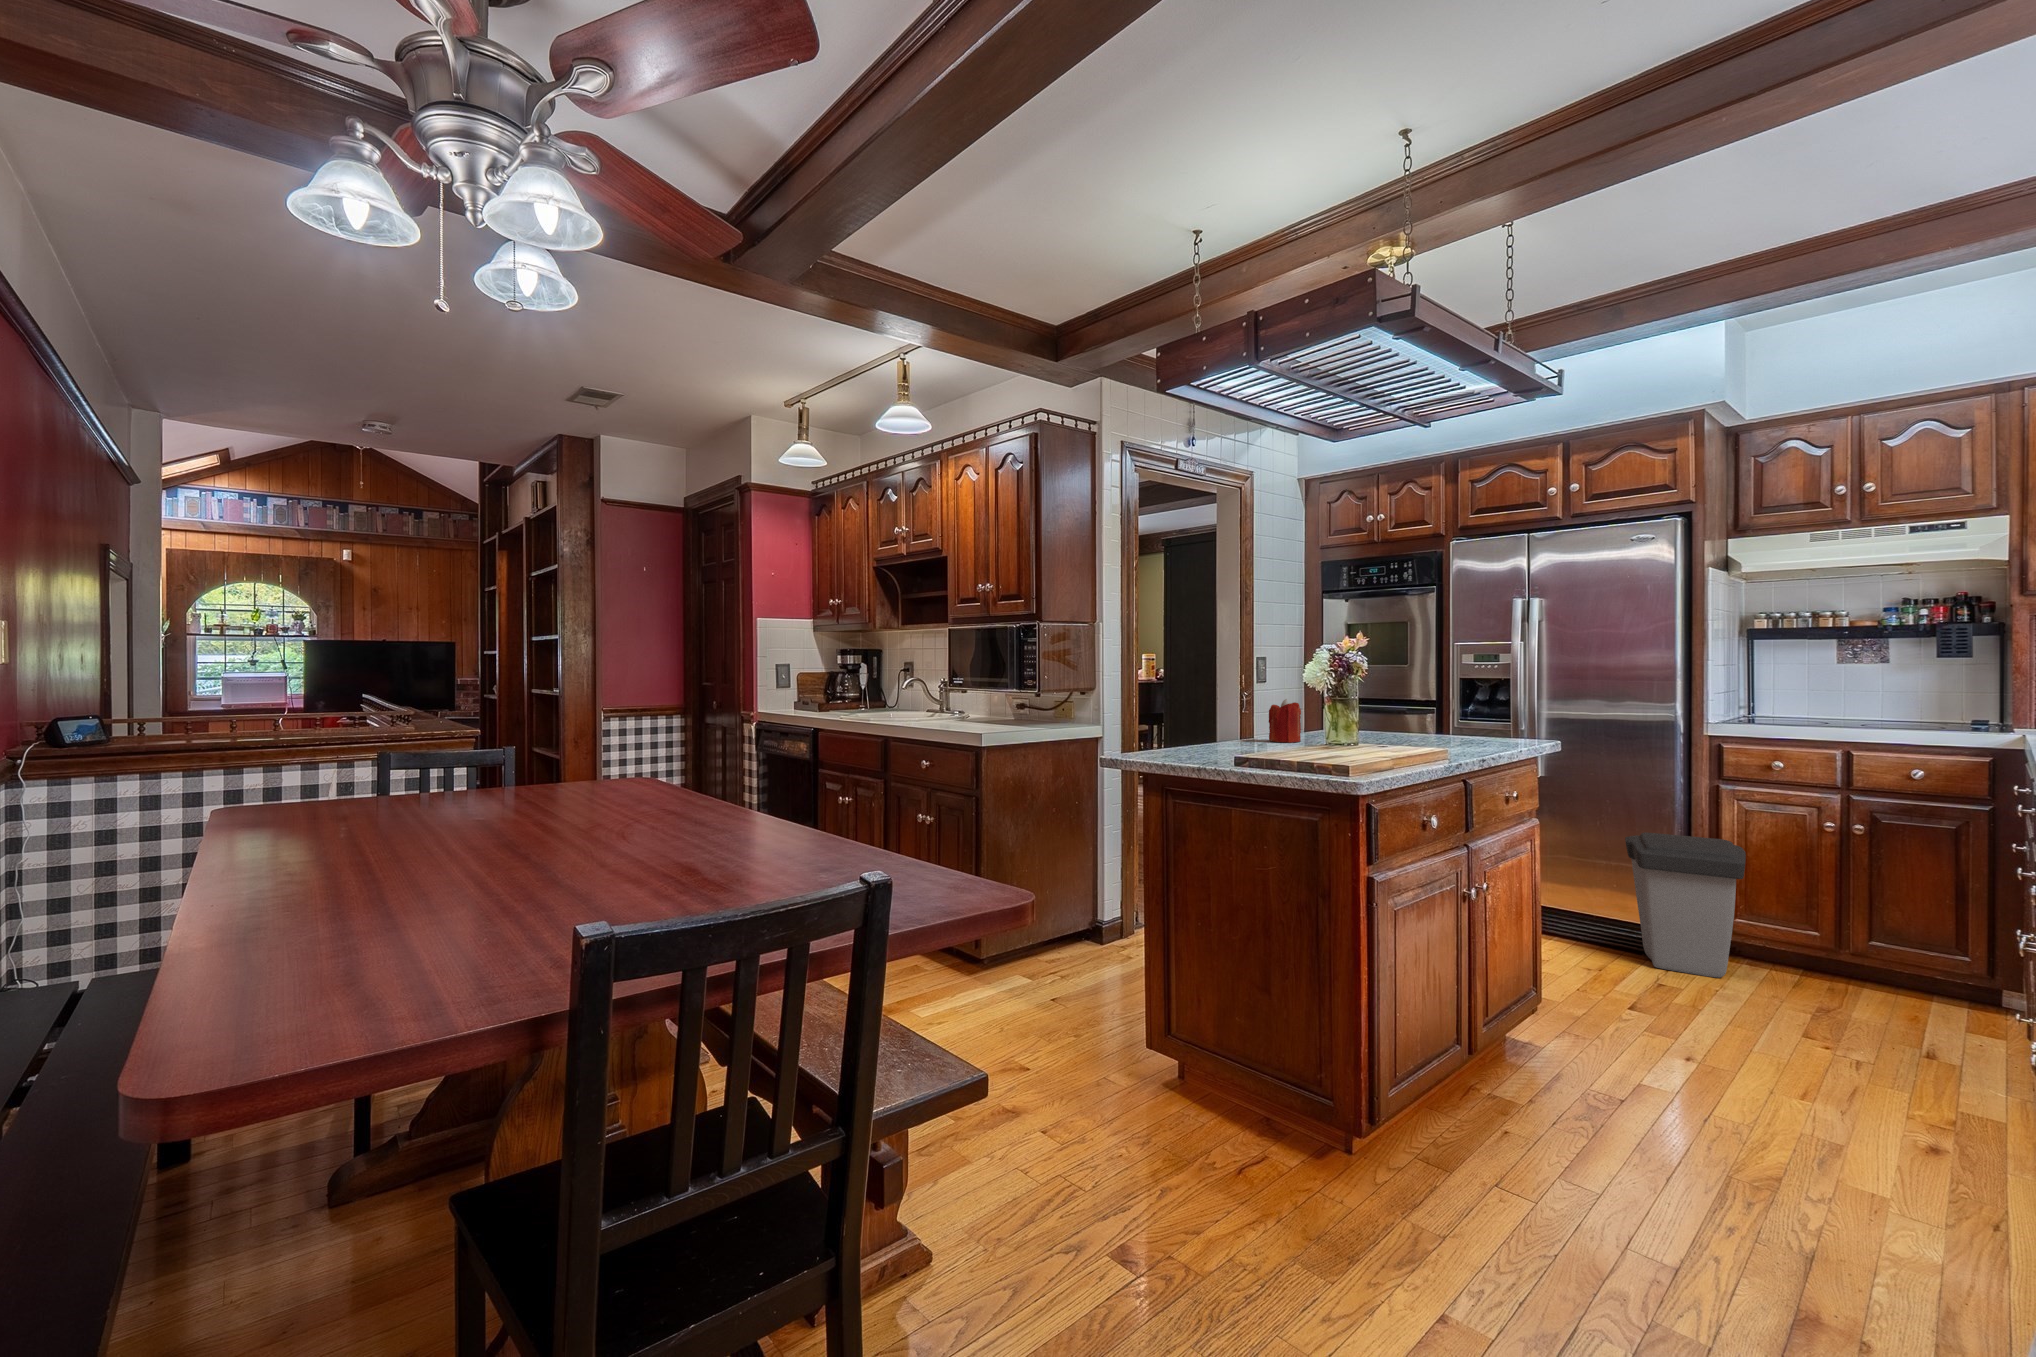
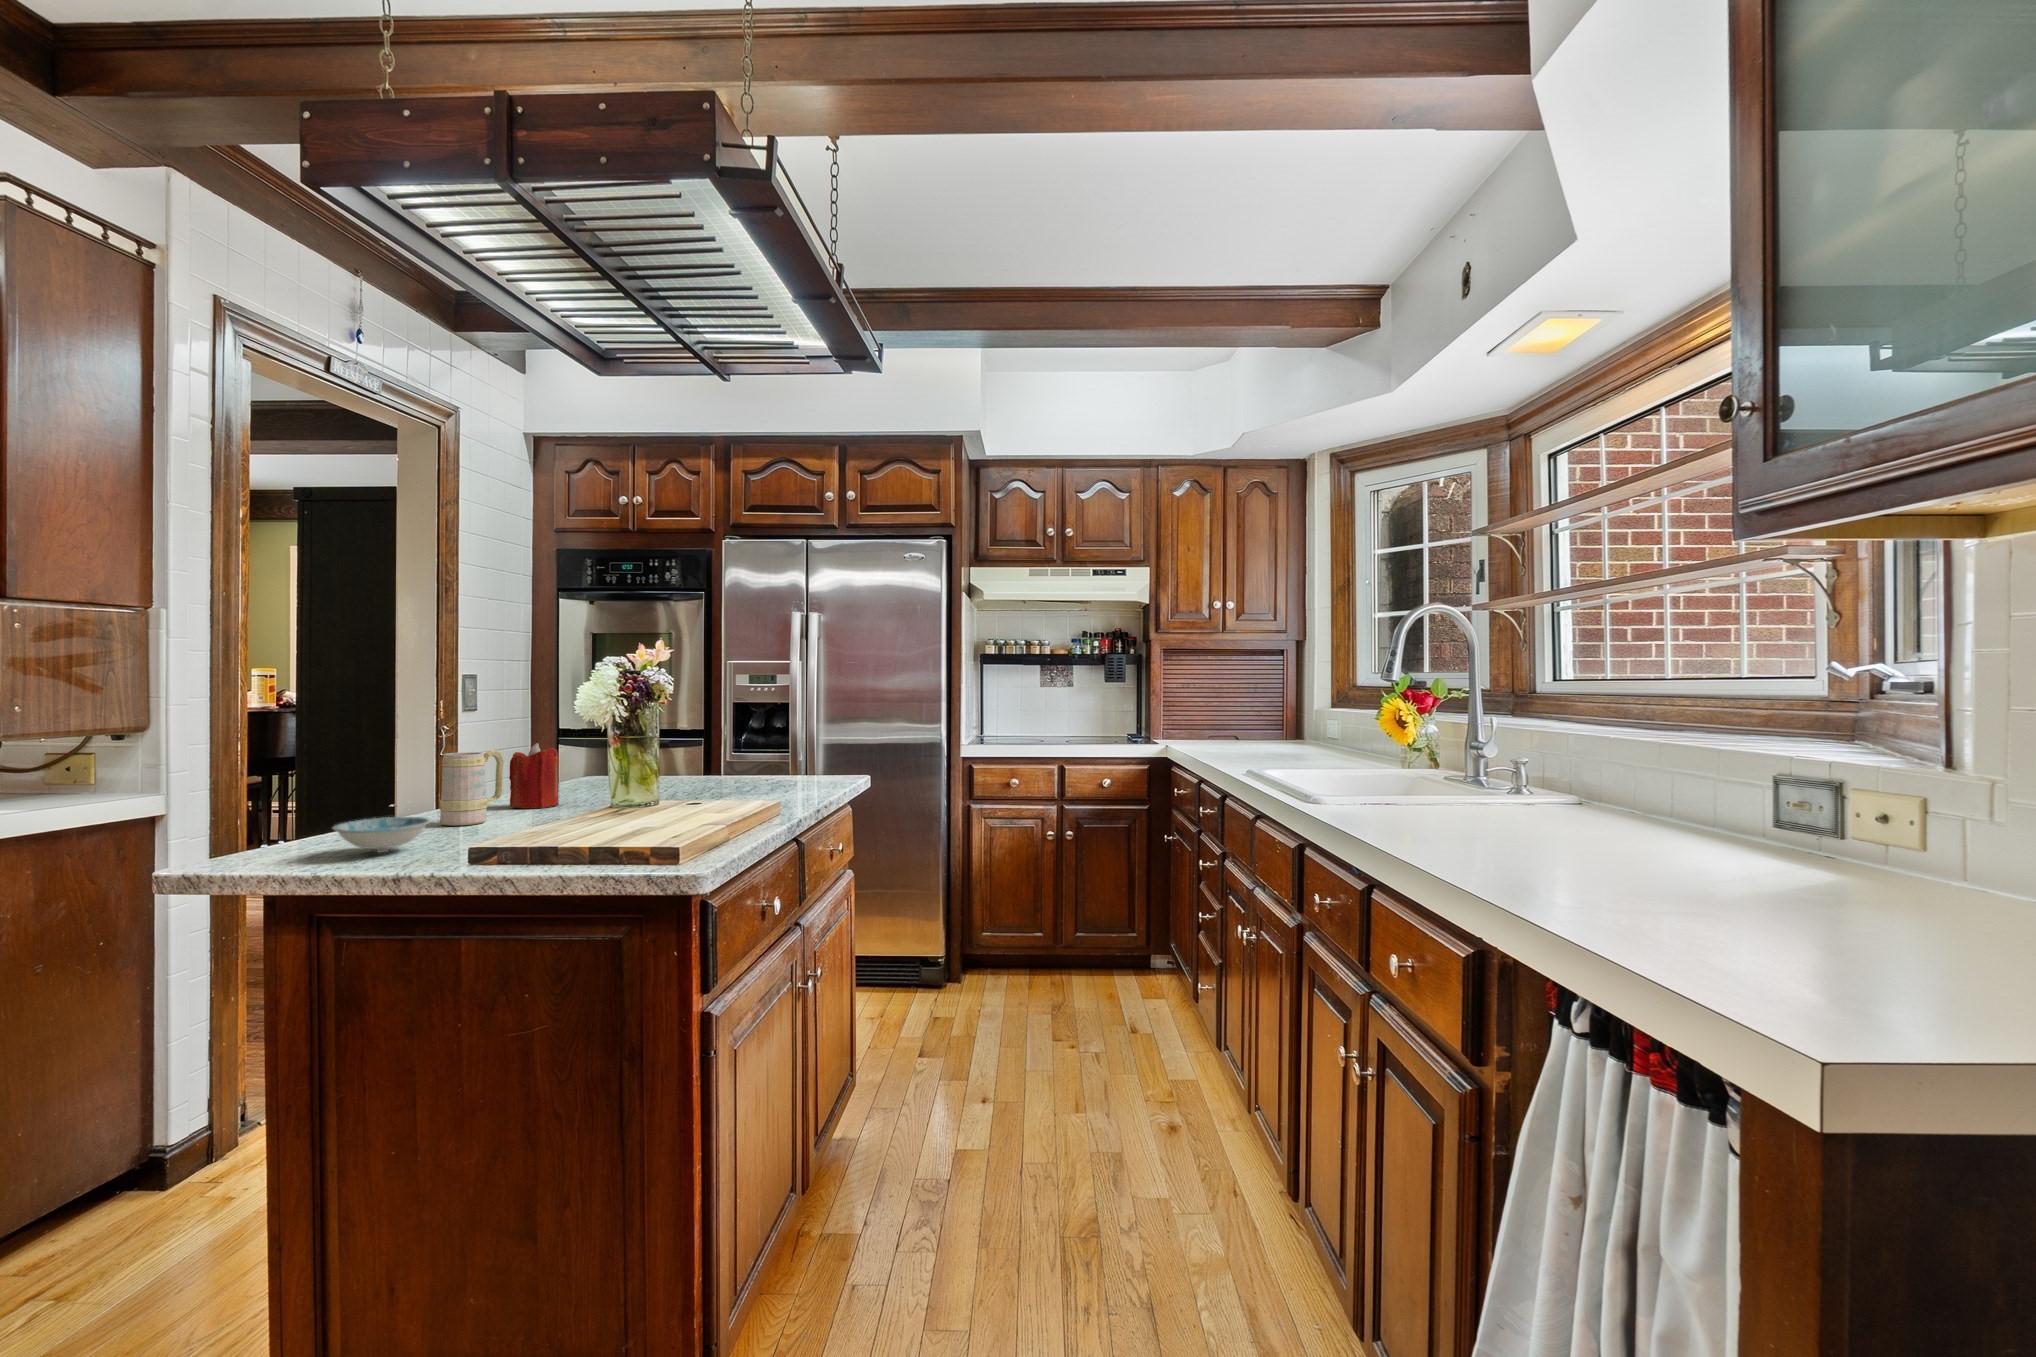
mug: none [1223,701,1261,748] -> present [440,750,503,826]
ceramic bowl: none [1159,738,1211,757] -> present [333,817,431,853]
trash can: present [1625,832,1746,978] -> none [898,866,997,1011]

